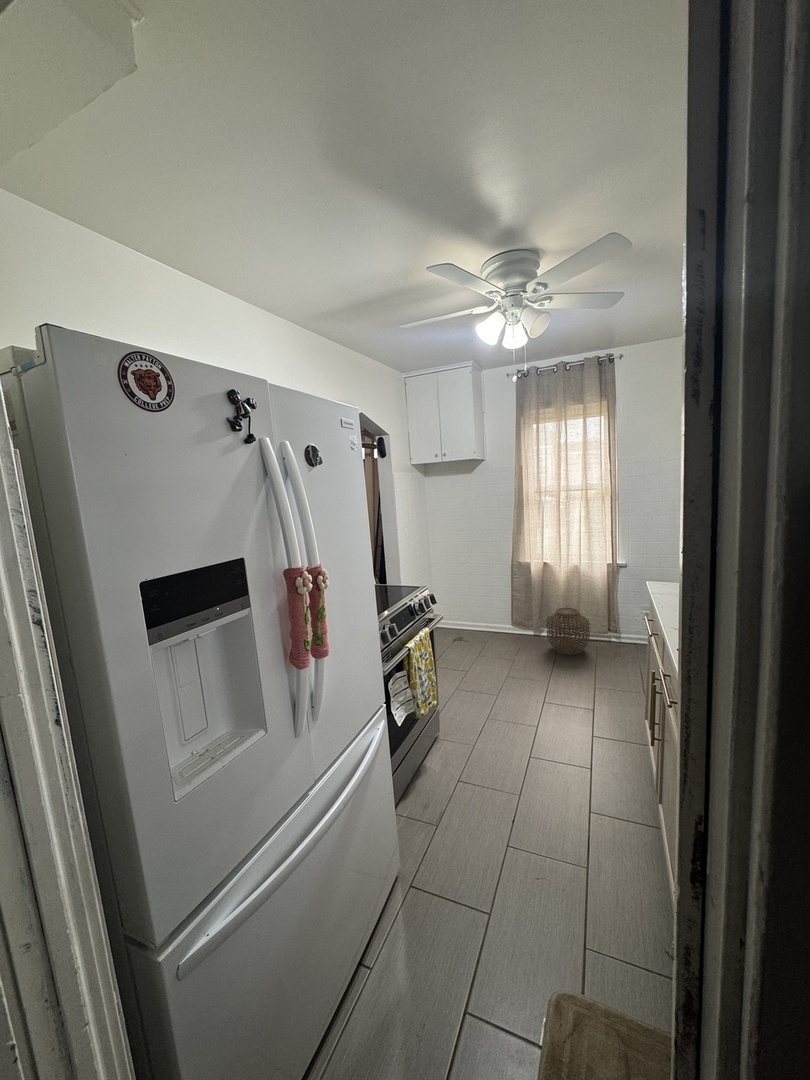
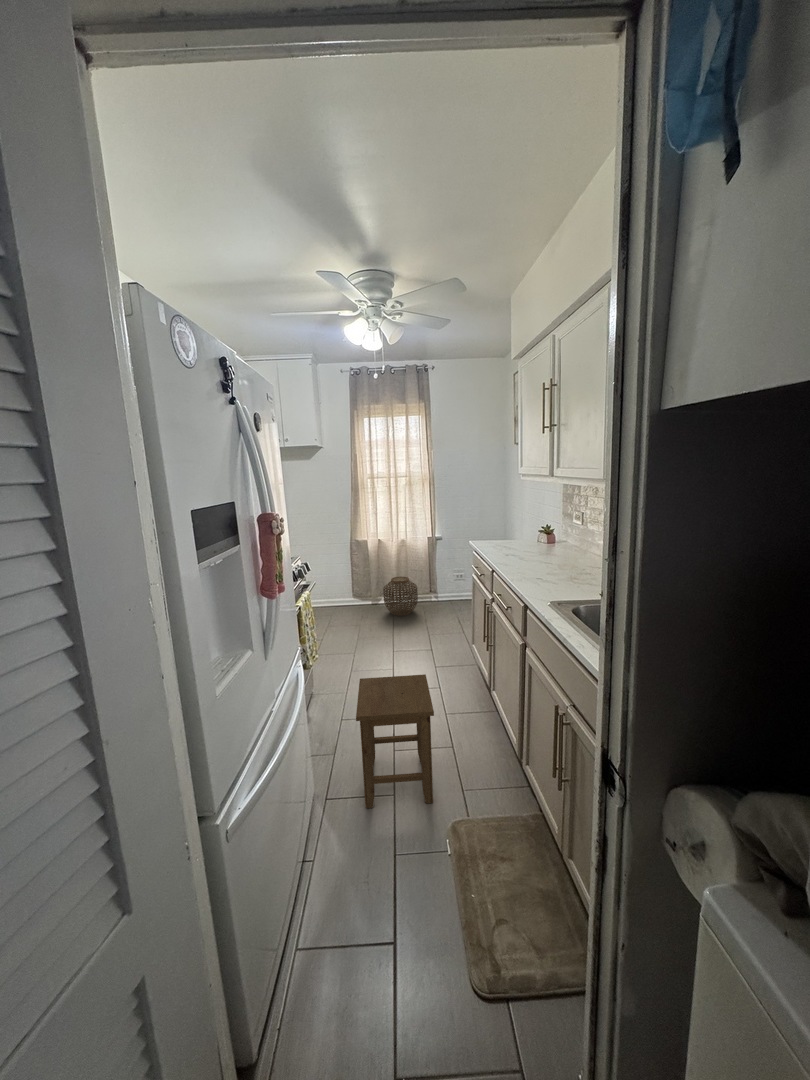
stool: none [436,749,548,954] -> present [356,674,434,808]

